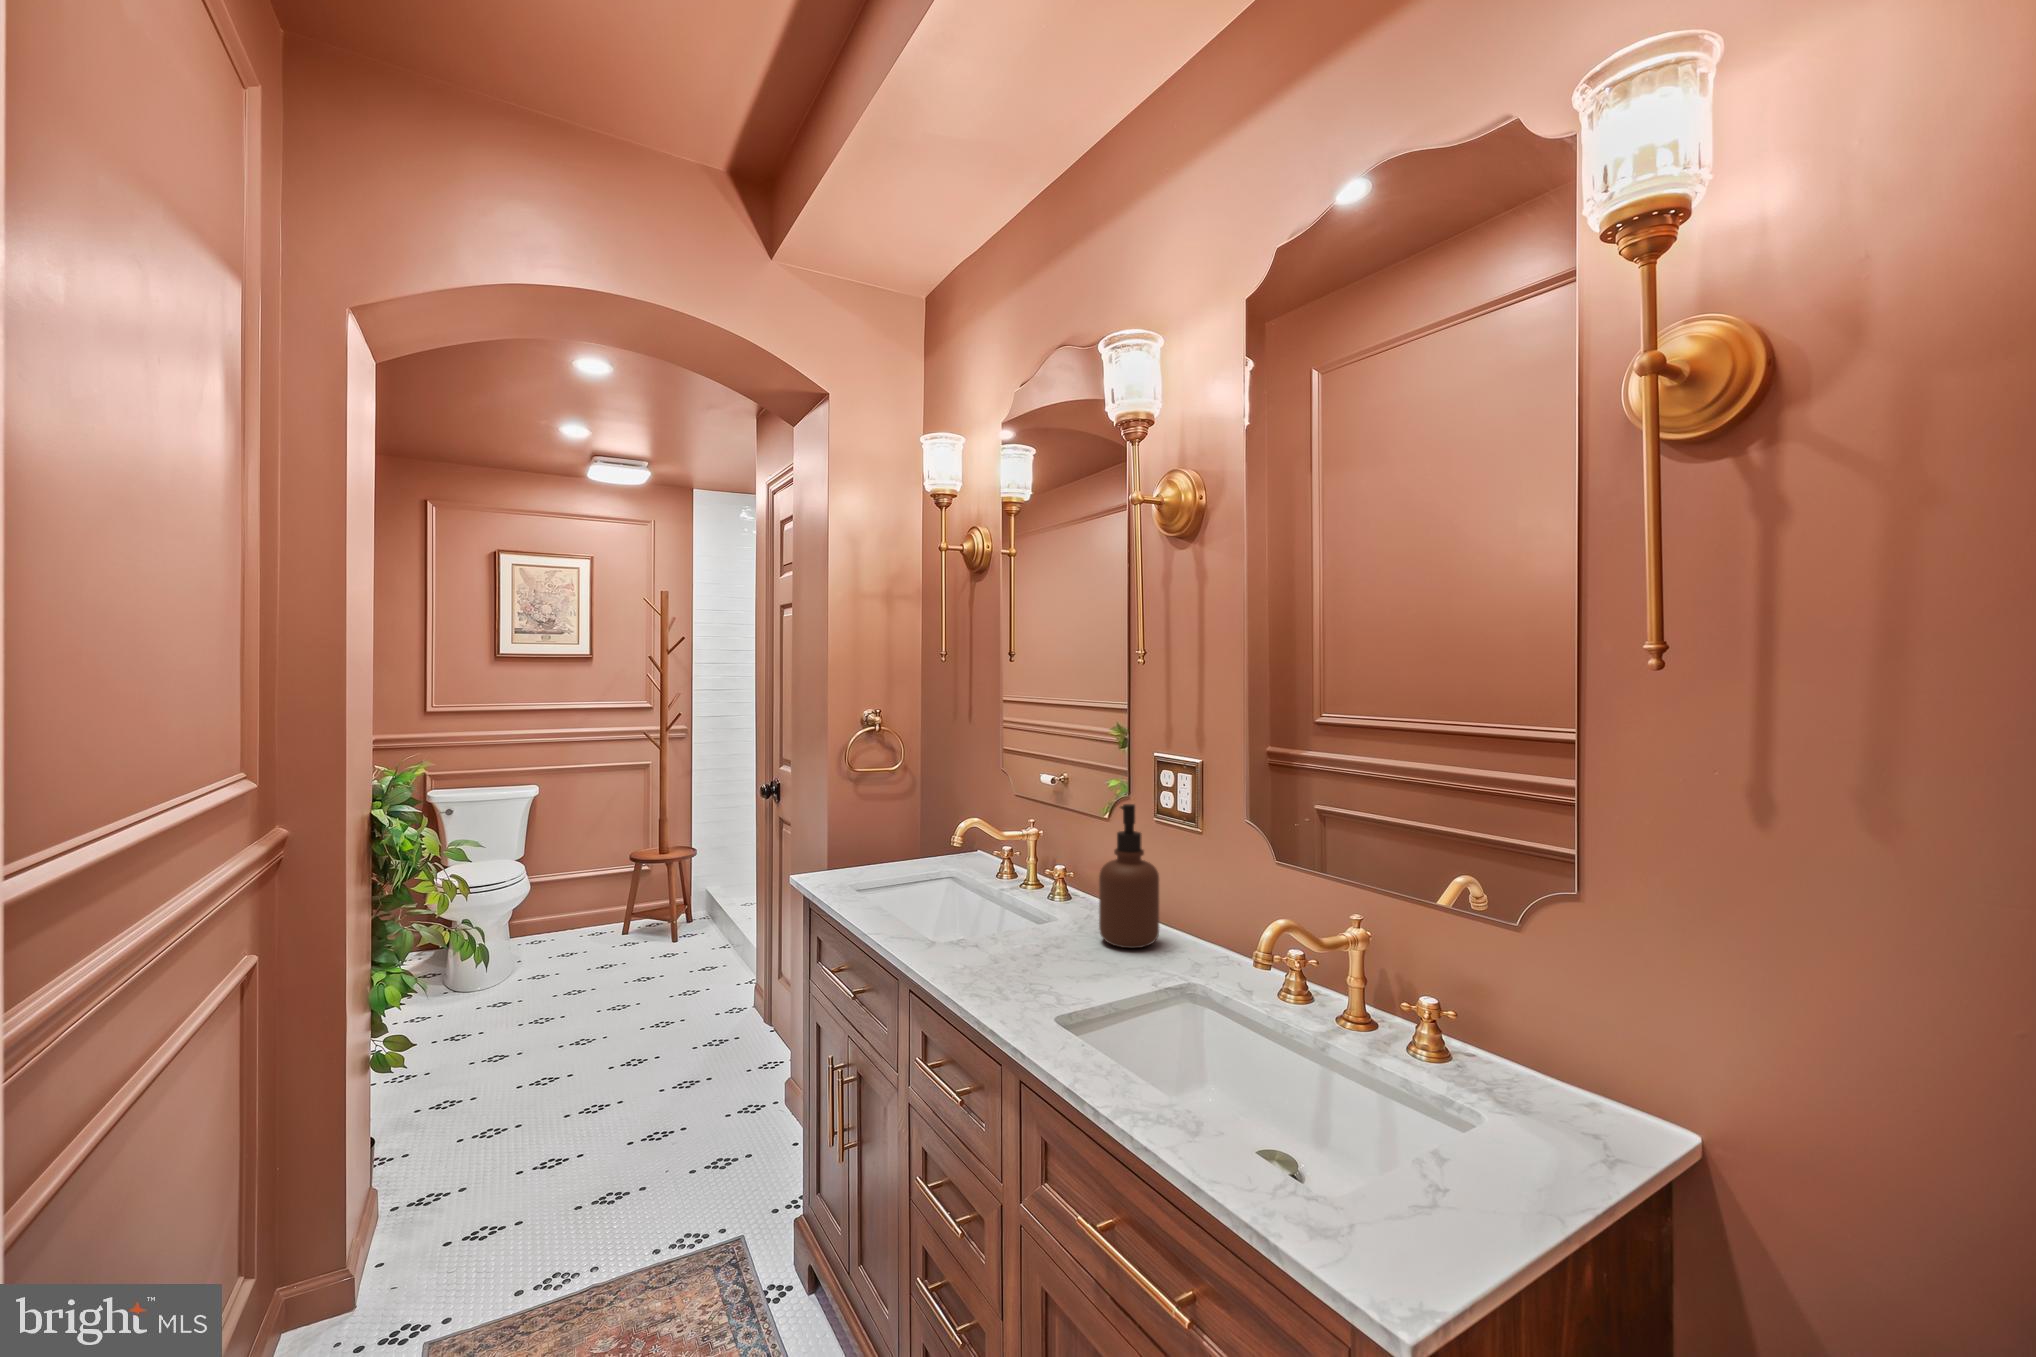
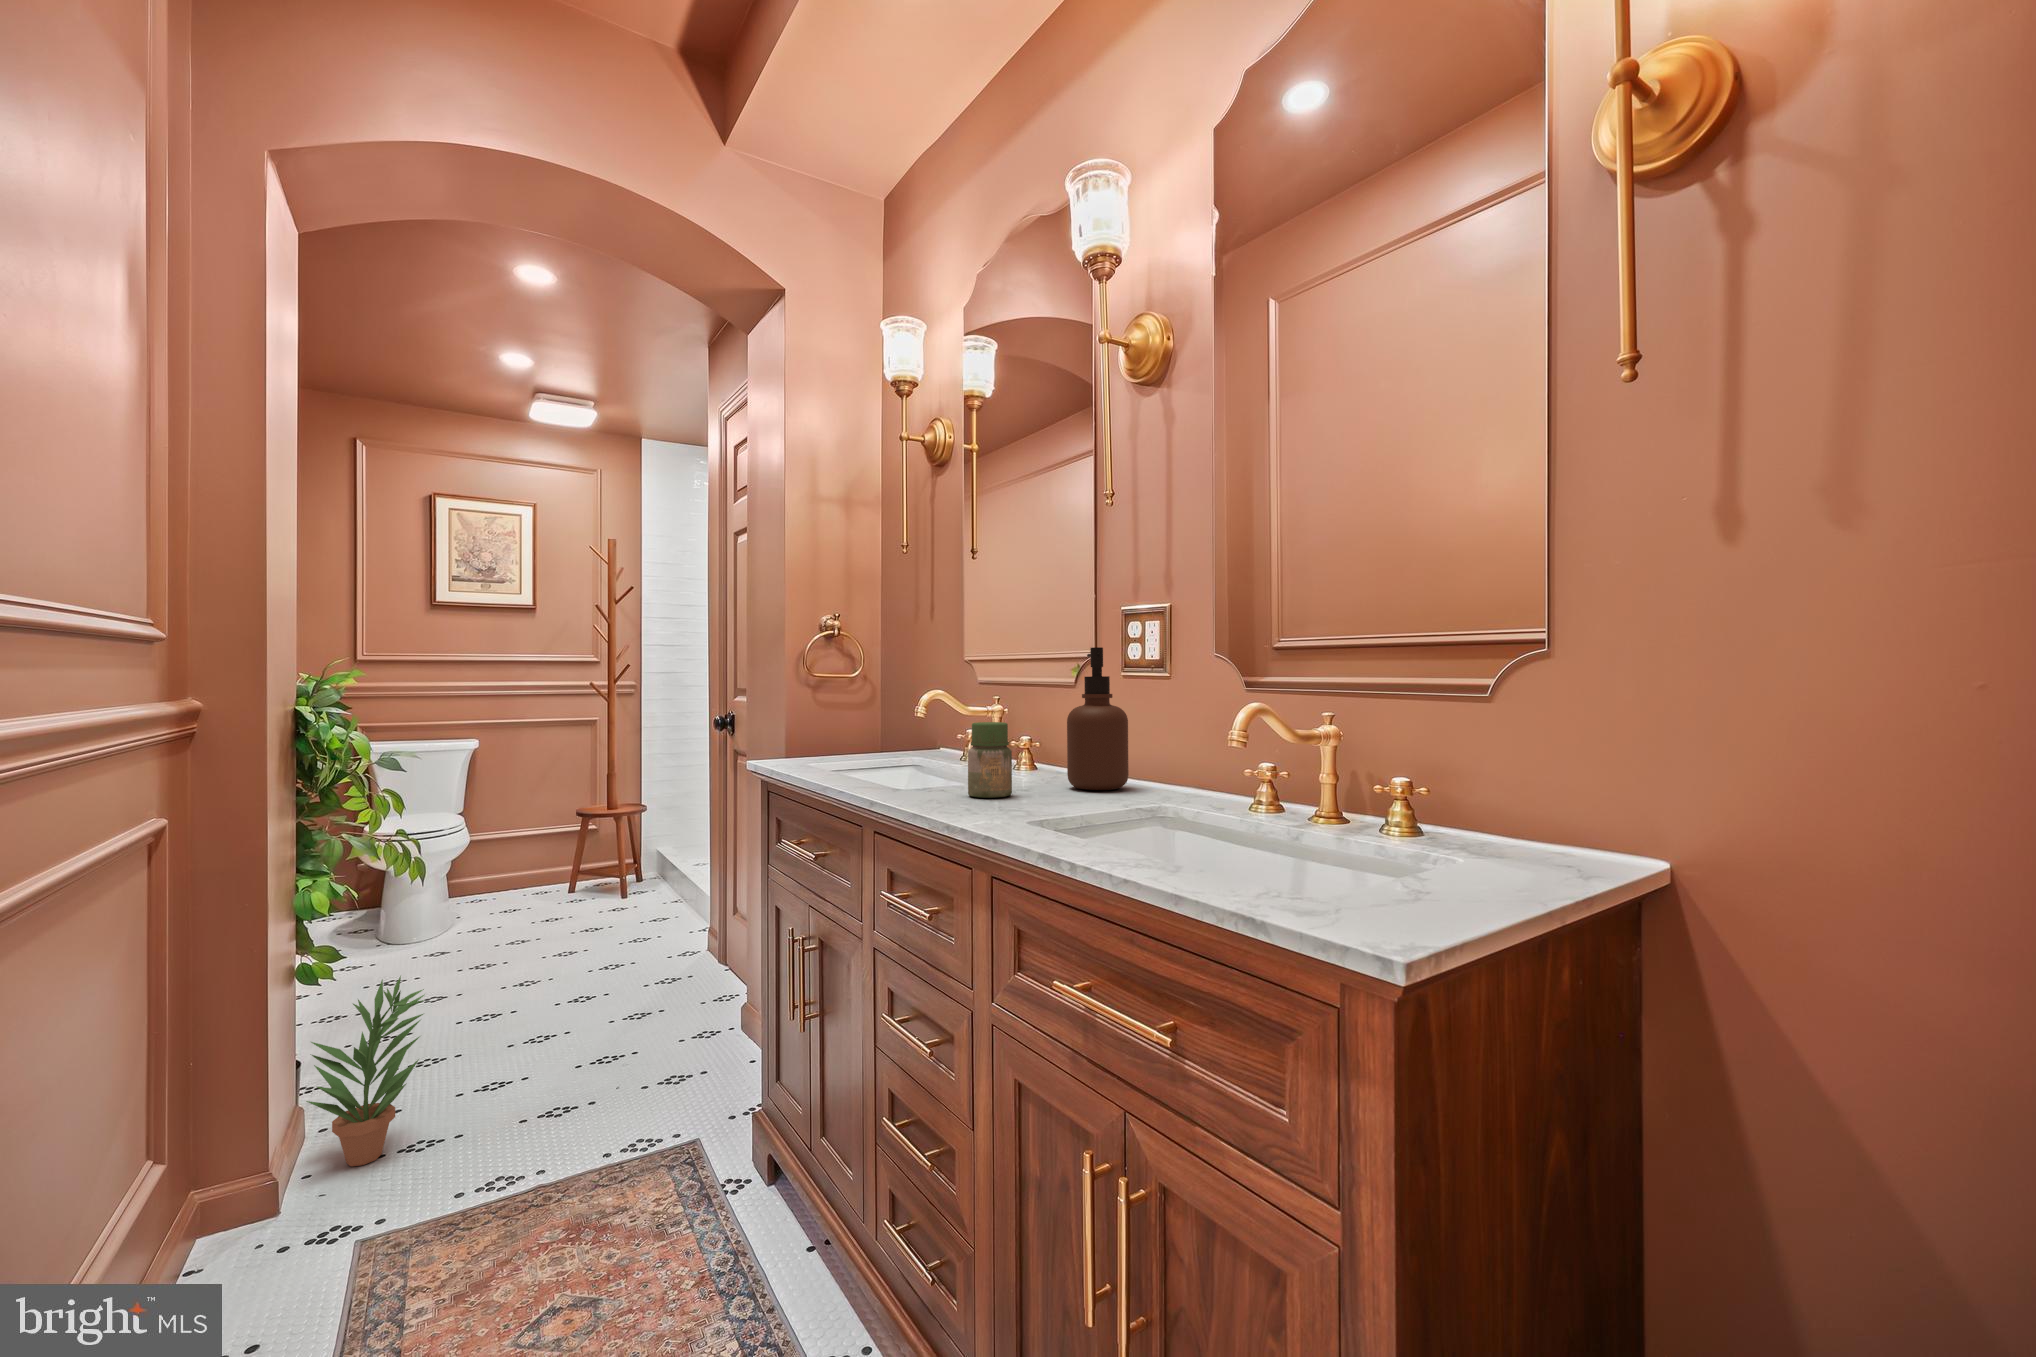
jar: none [1002,883,1044,963] -> present [968,722,1012,798]
potted plant: none [379,1070,490,1254] -> present [306,976,424,1166]

